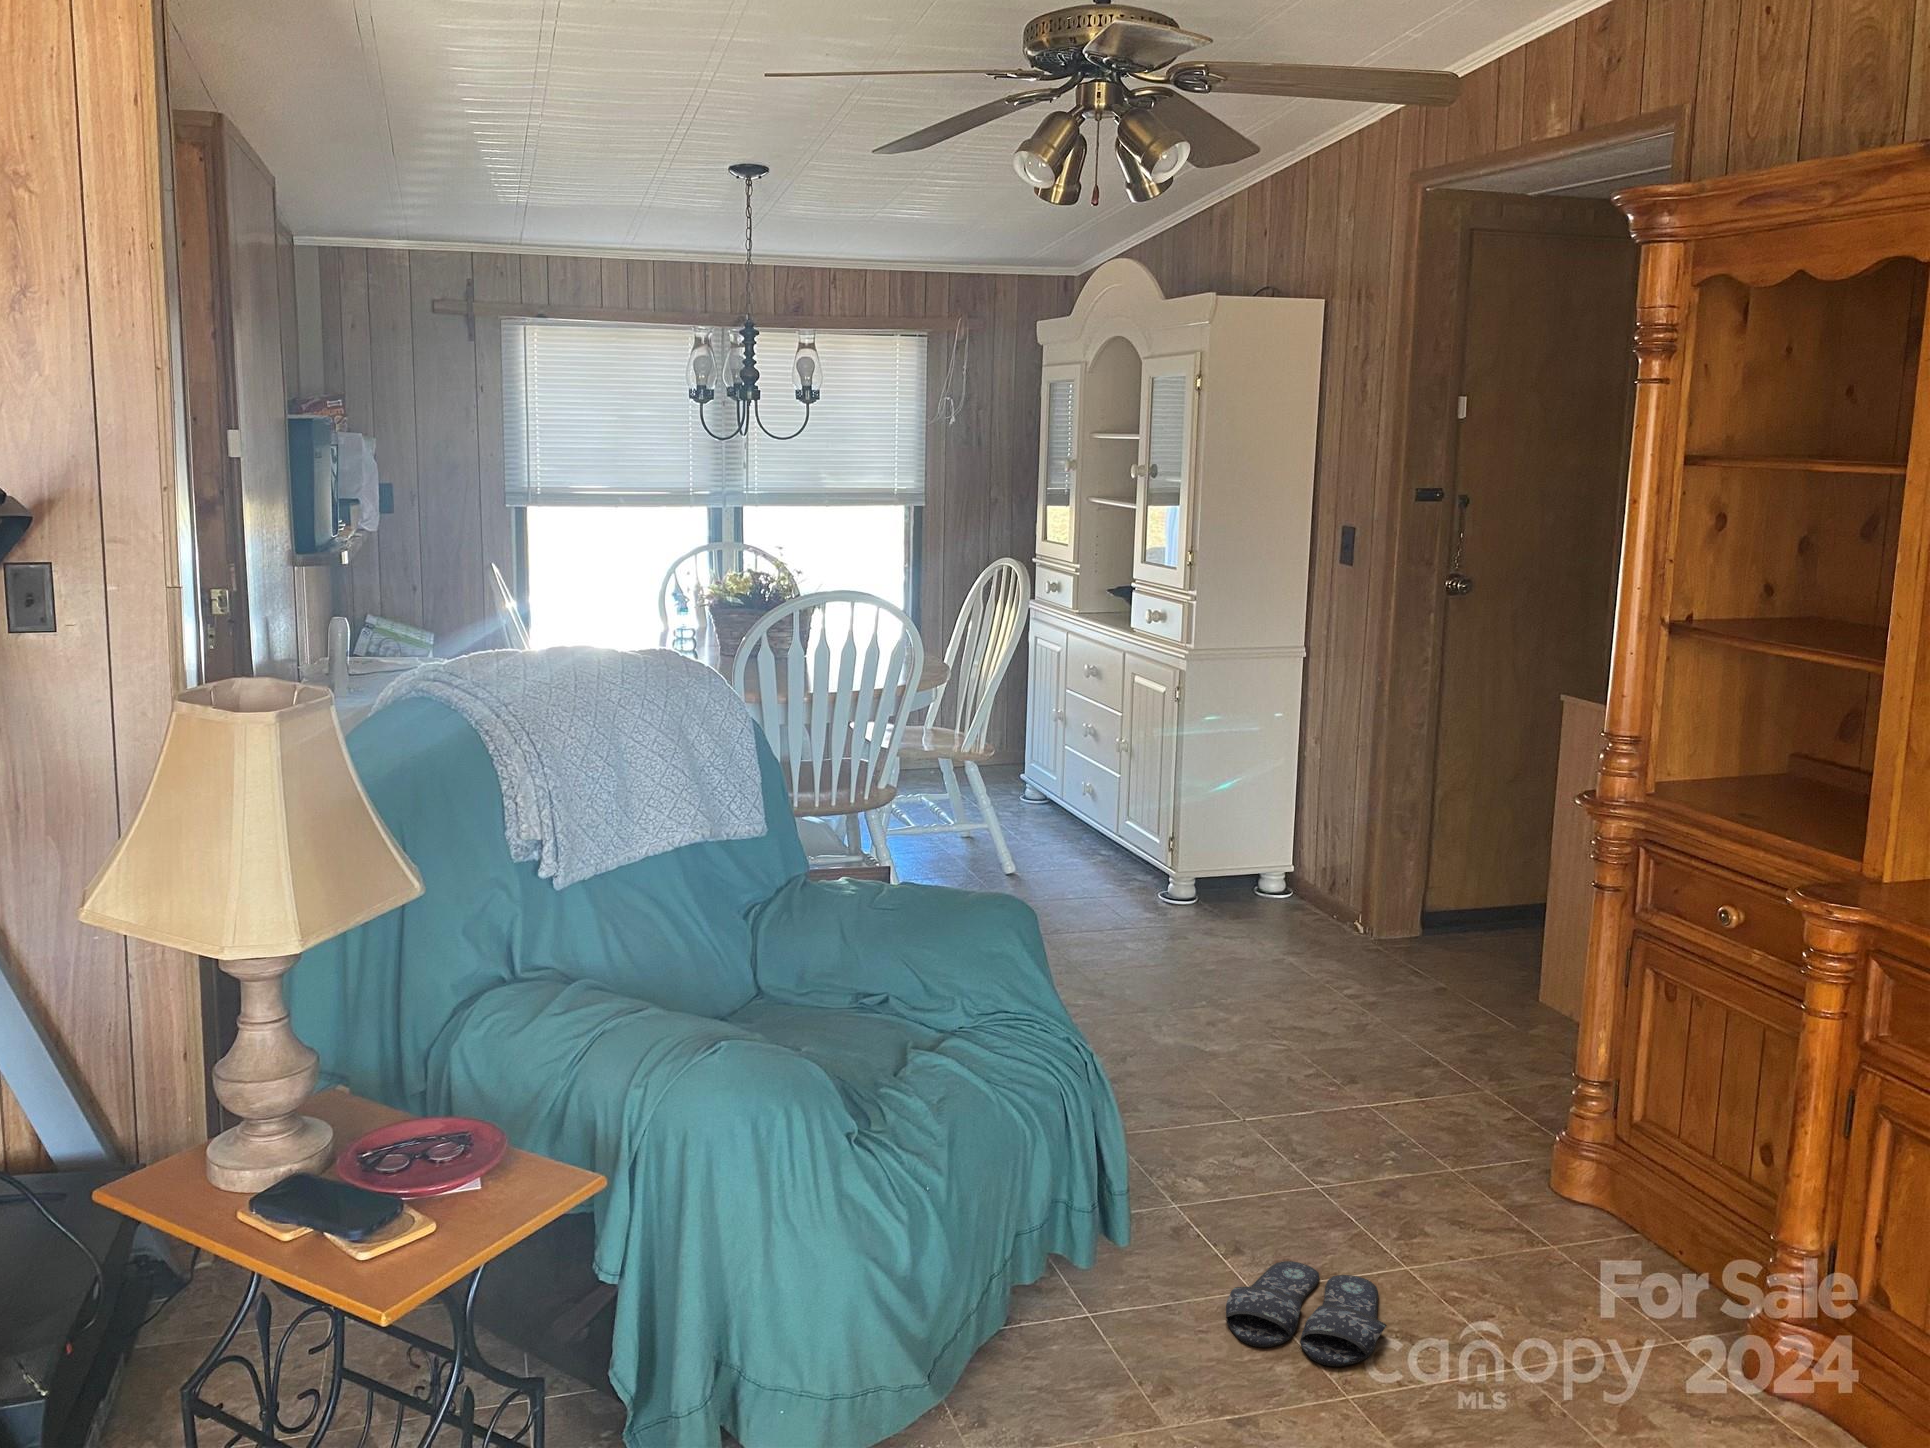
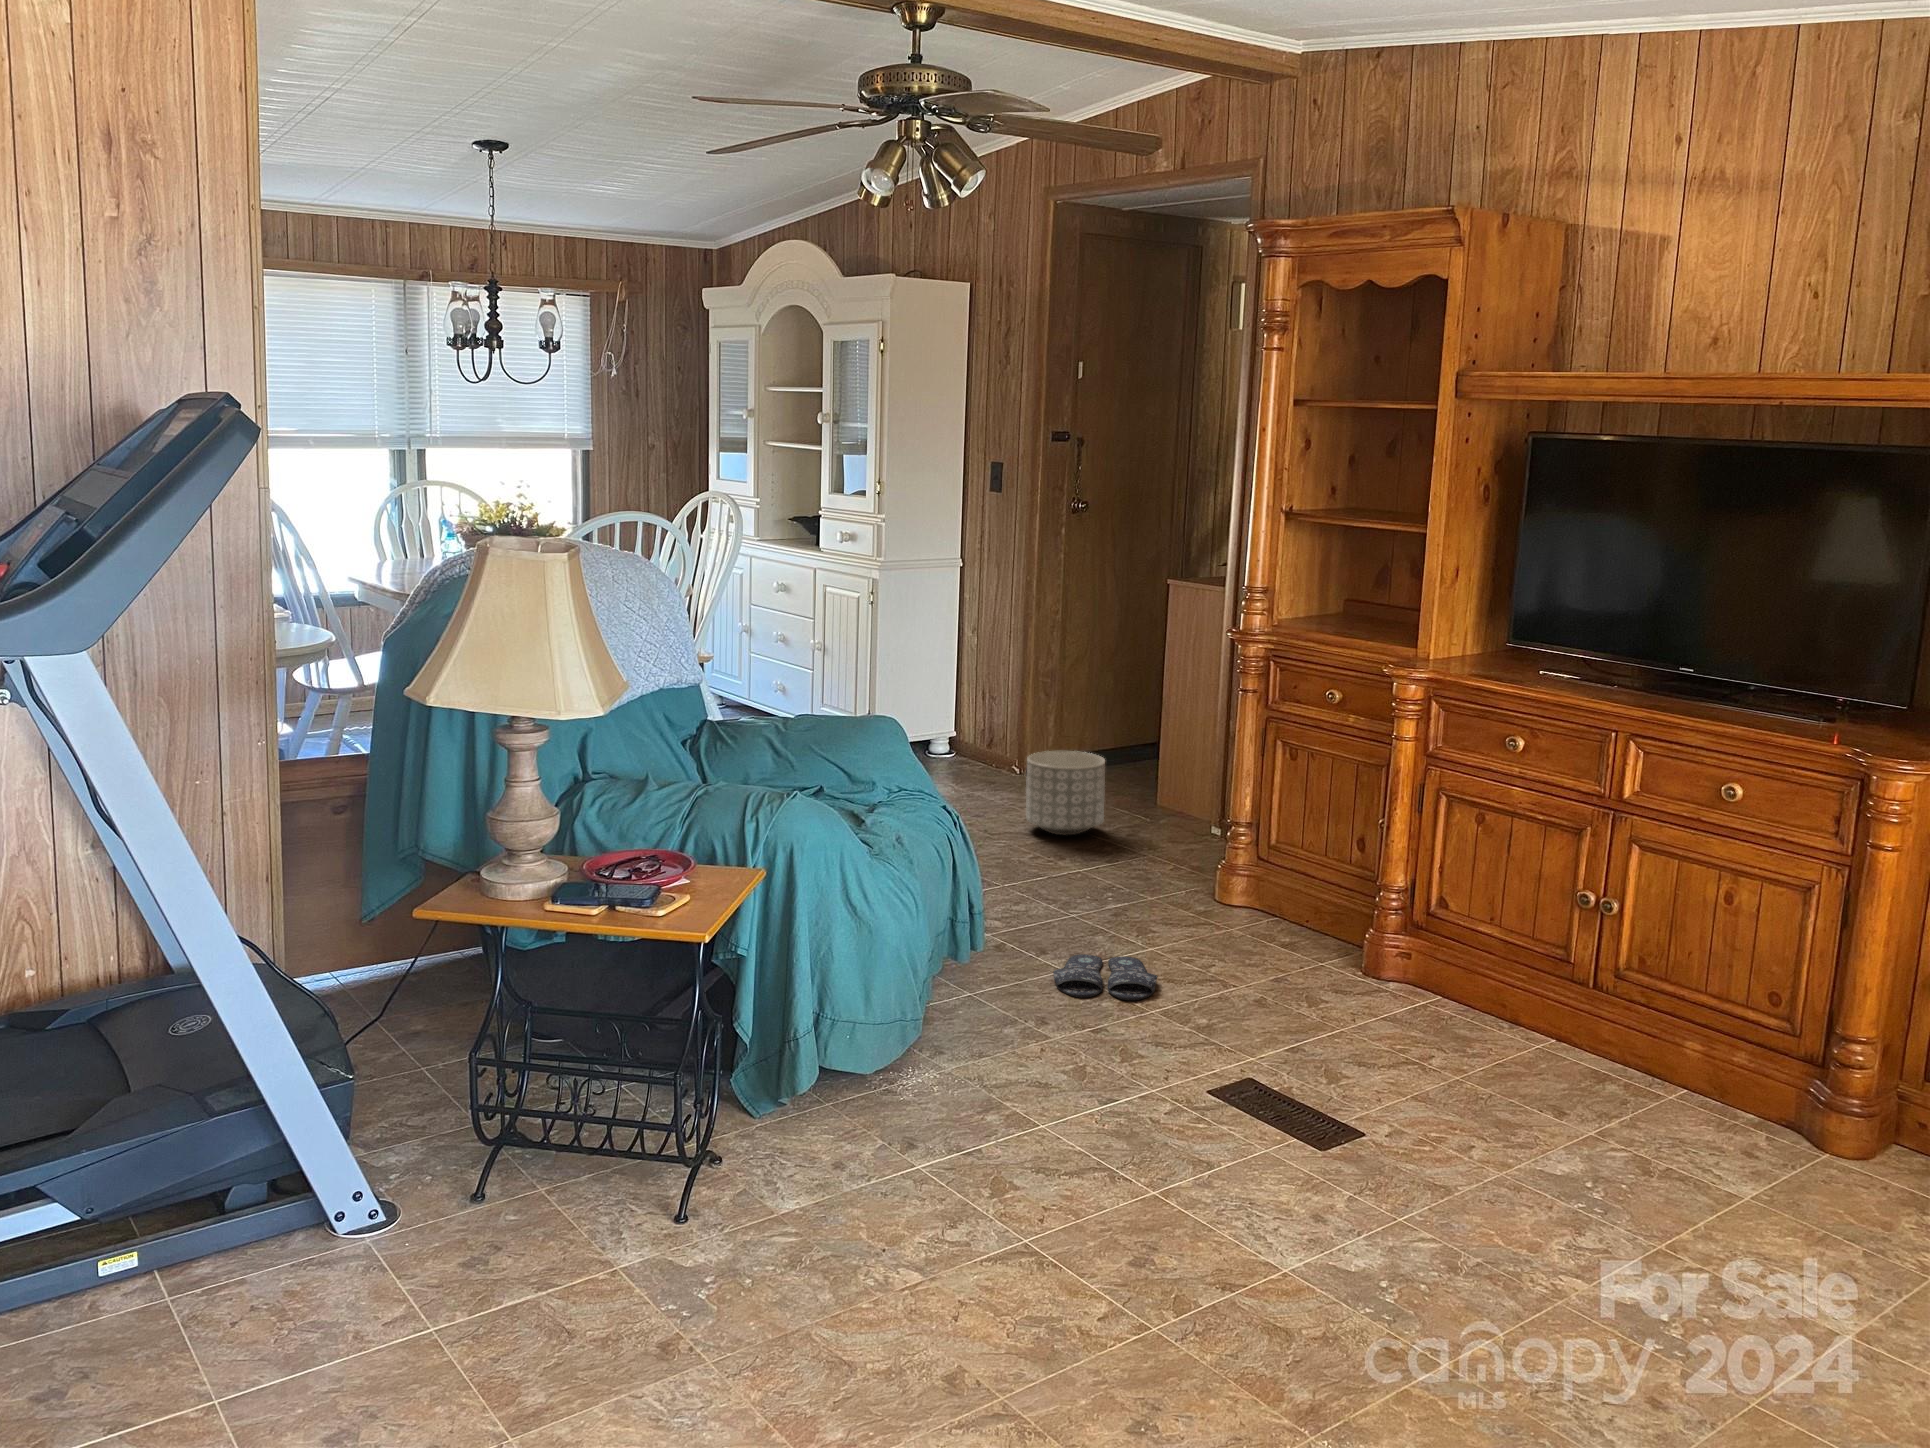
planter: none [1324,922,1437,1042] -> present [1026,751,1105,835]

